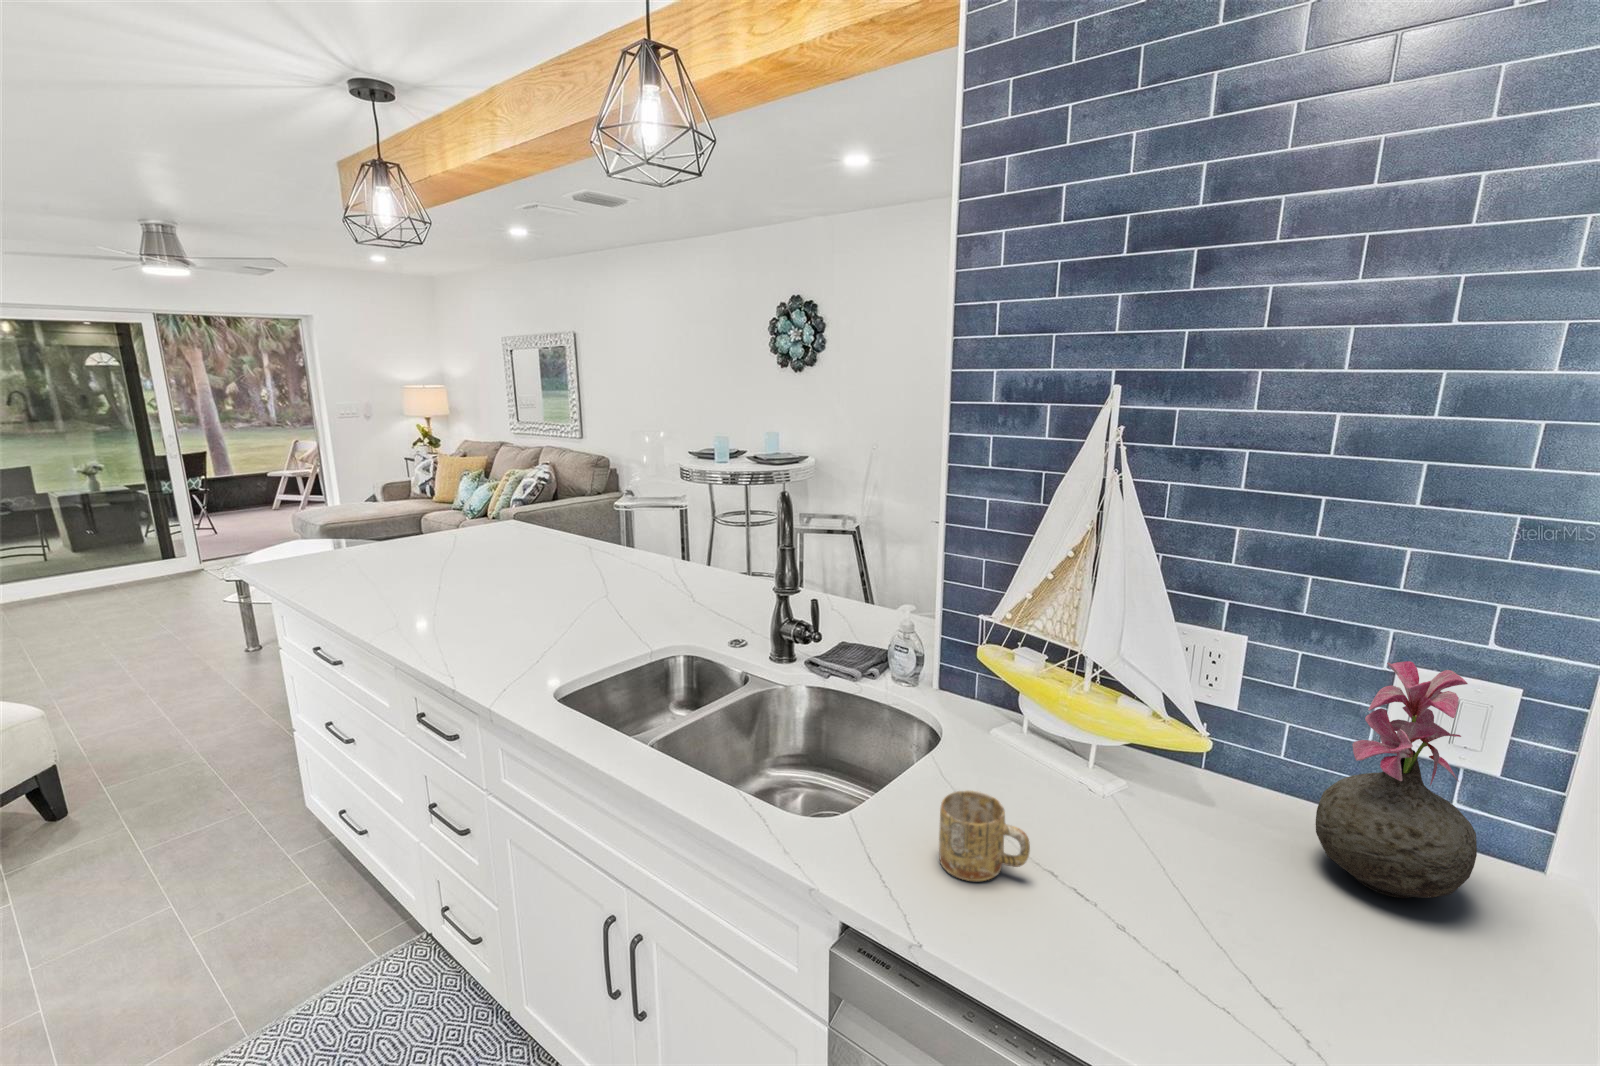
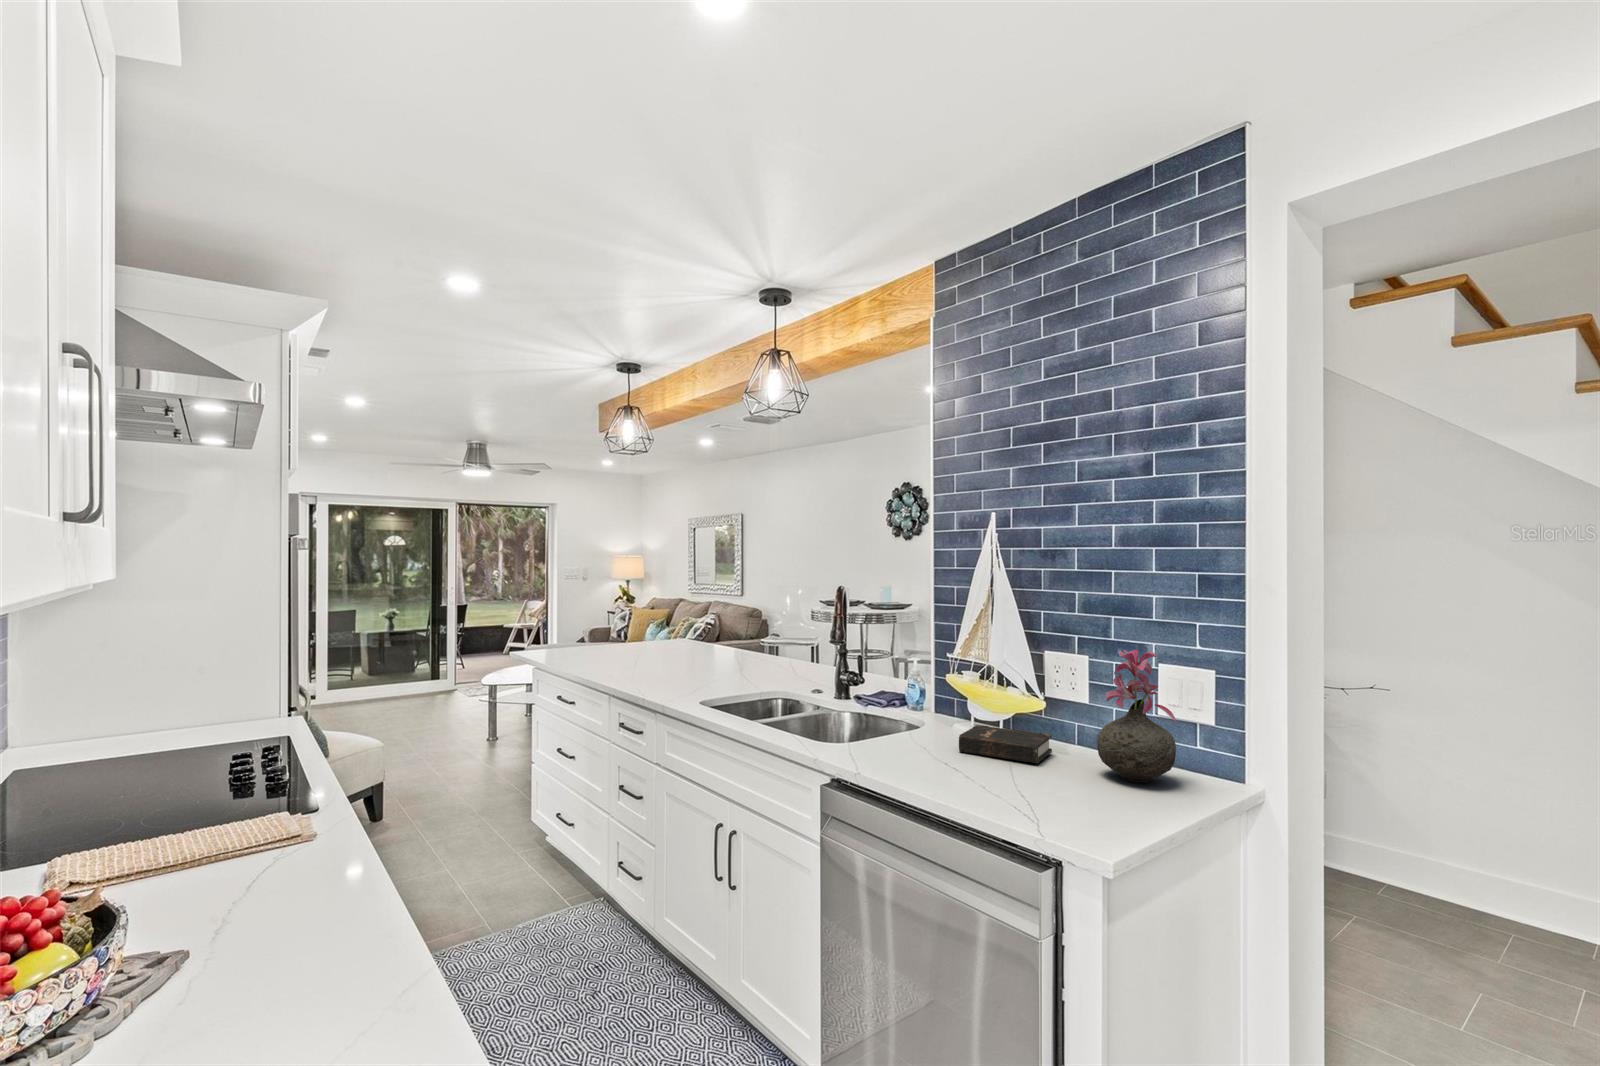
hardback book: none [1049,755,1205,853] -> present [959,725,1052,763]
mug: present [939,790,1030,881] -> none [887,720,931,762]

